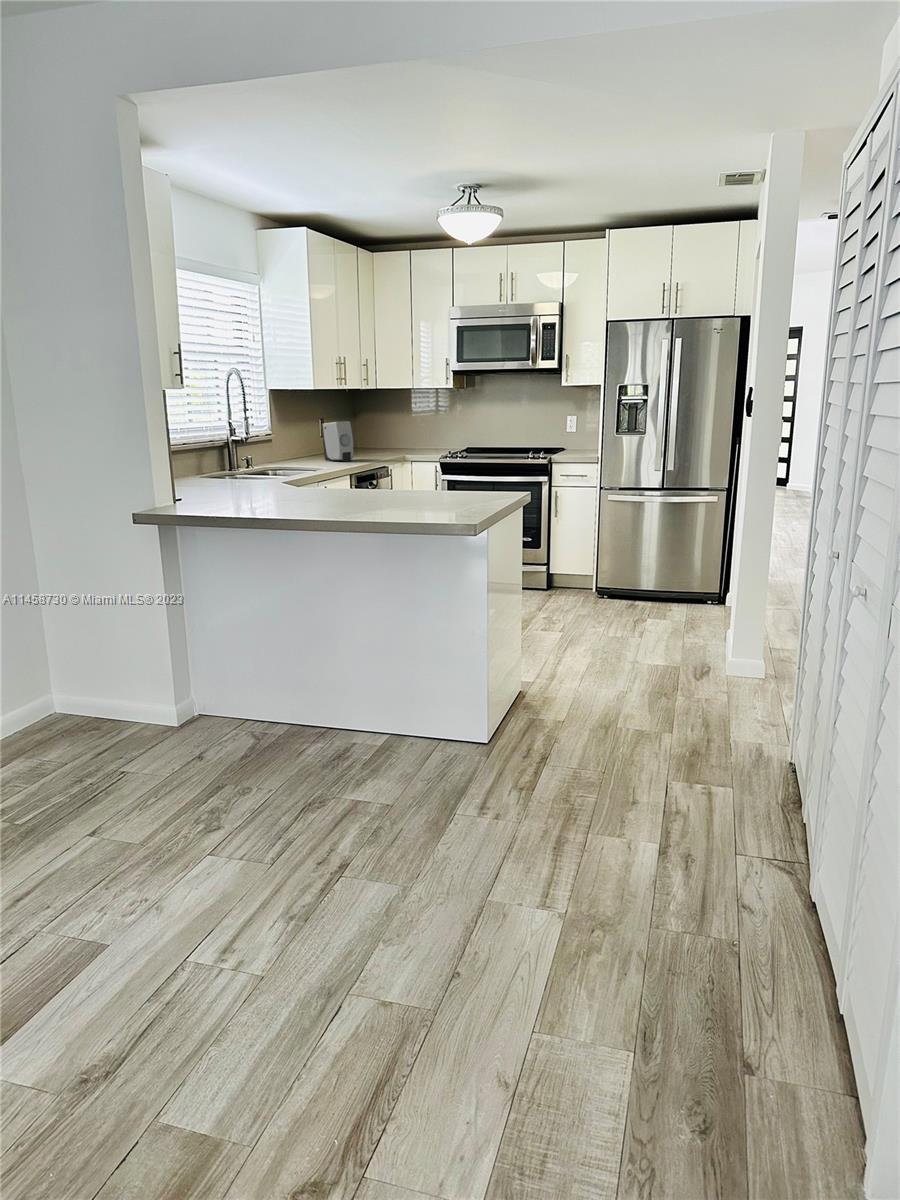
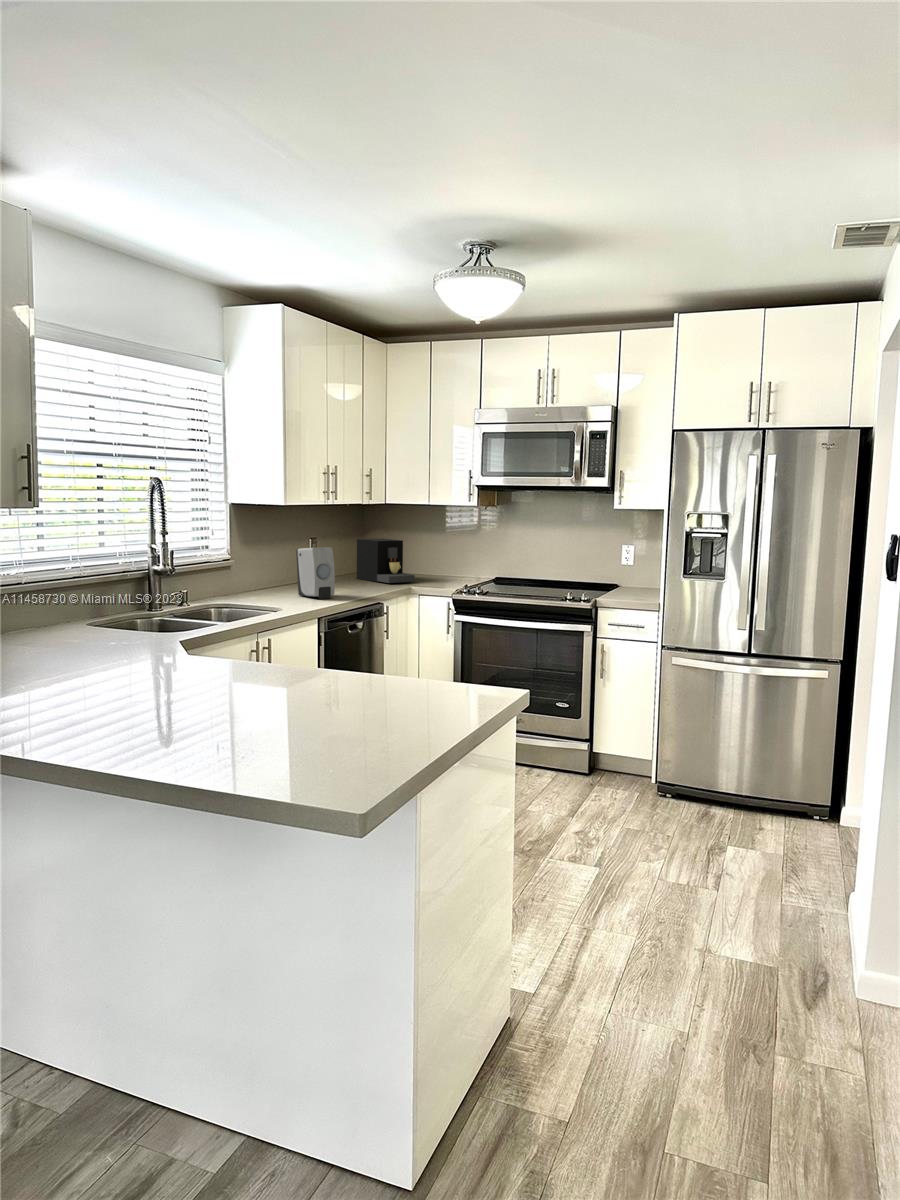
coffee maker: none [356,417,406,451] -> present [357,538,415,583]

